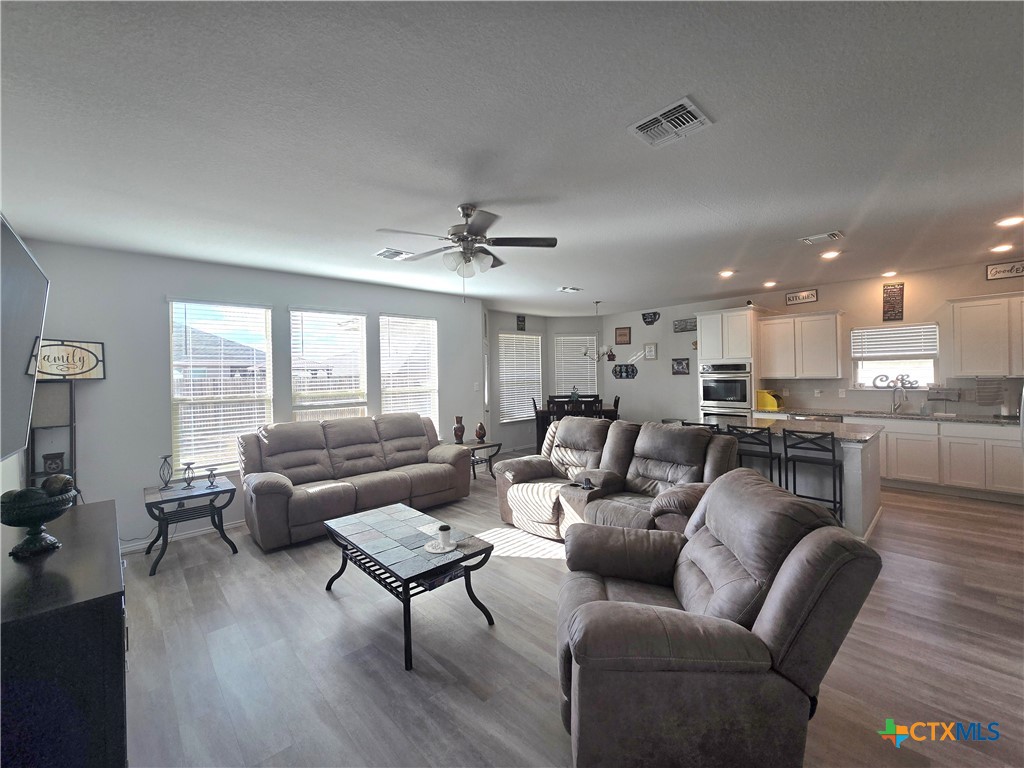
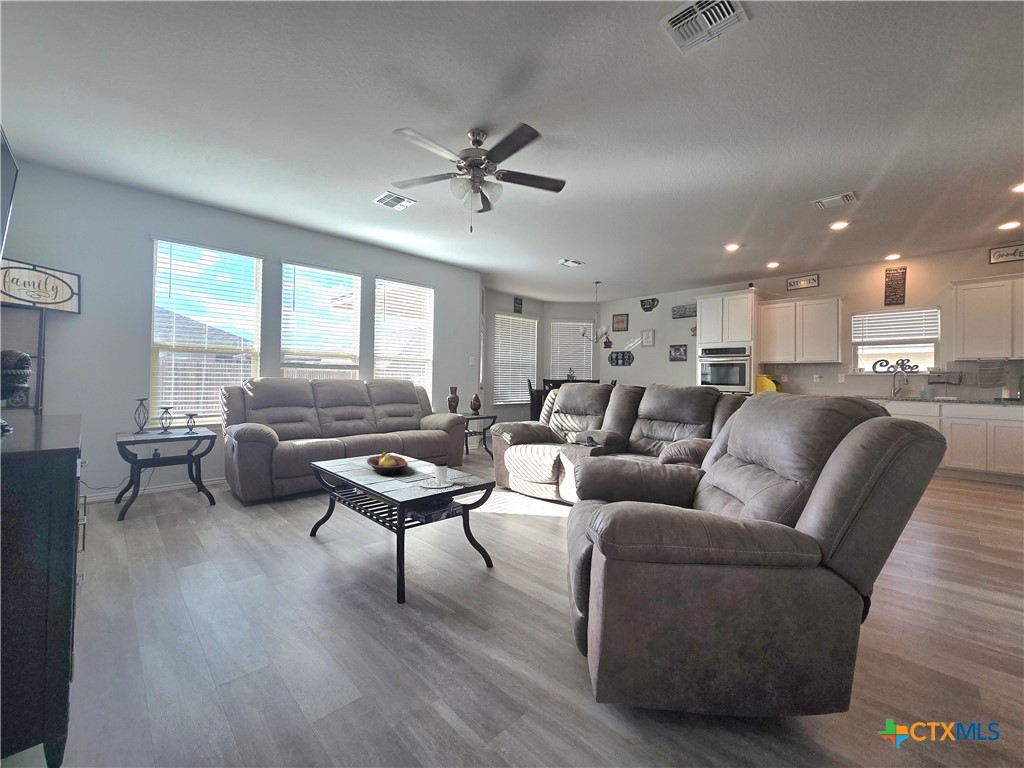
fruit bowl: none [377,510,414,535] -> present [367,452,408,475]

